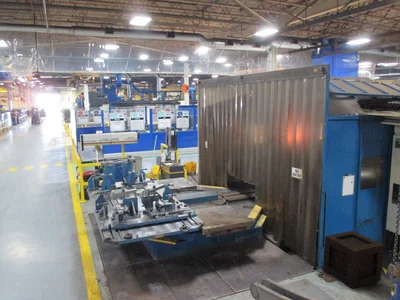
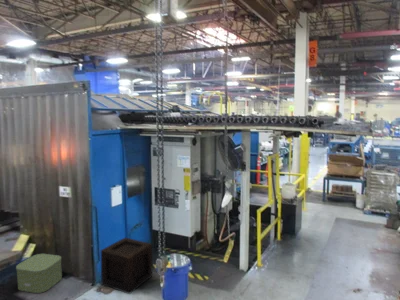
storage box: none [251,225,288,259] -> present [16,254,62,293]

